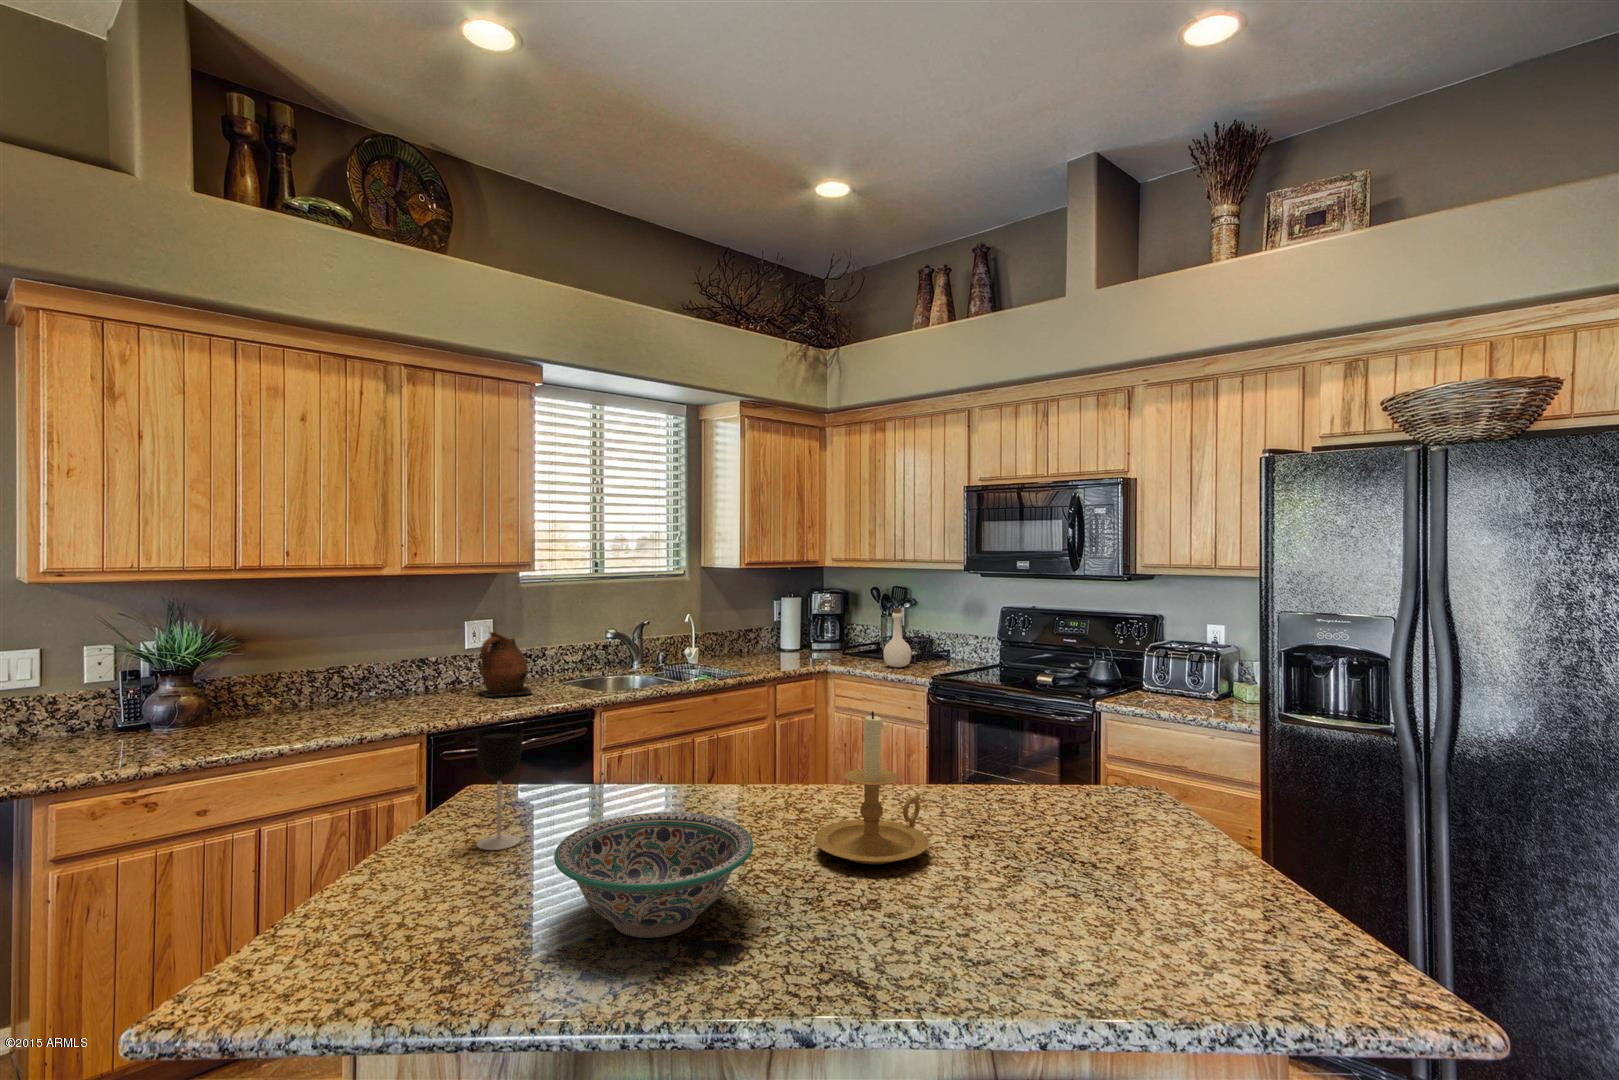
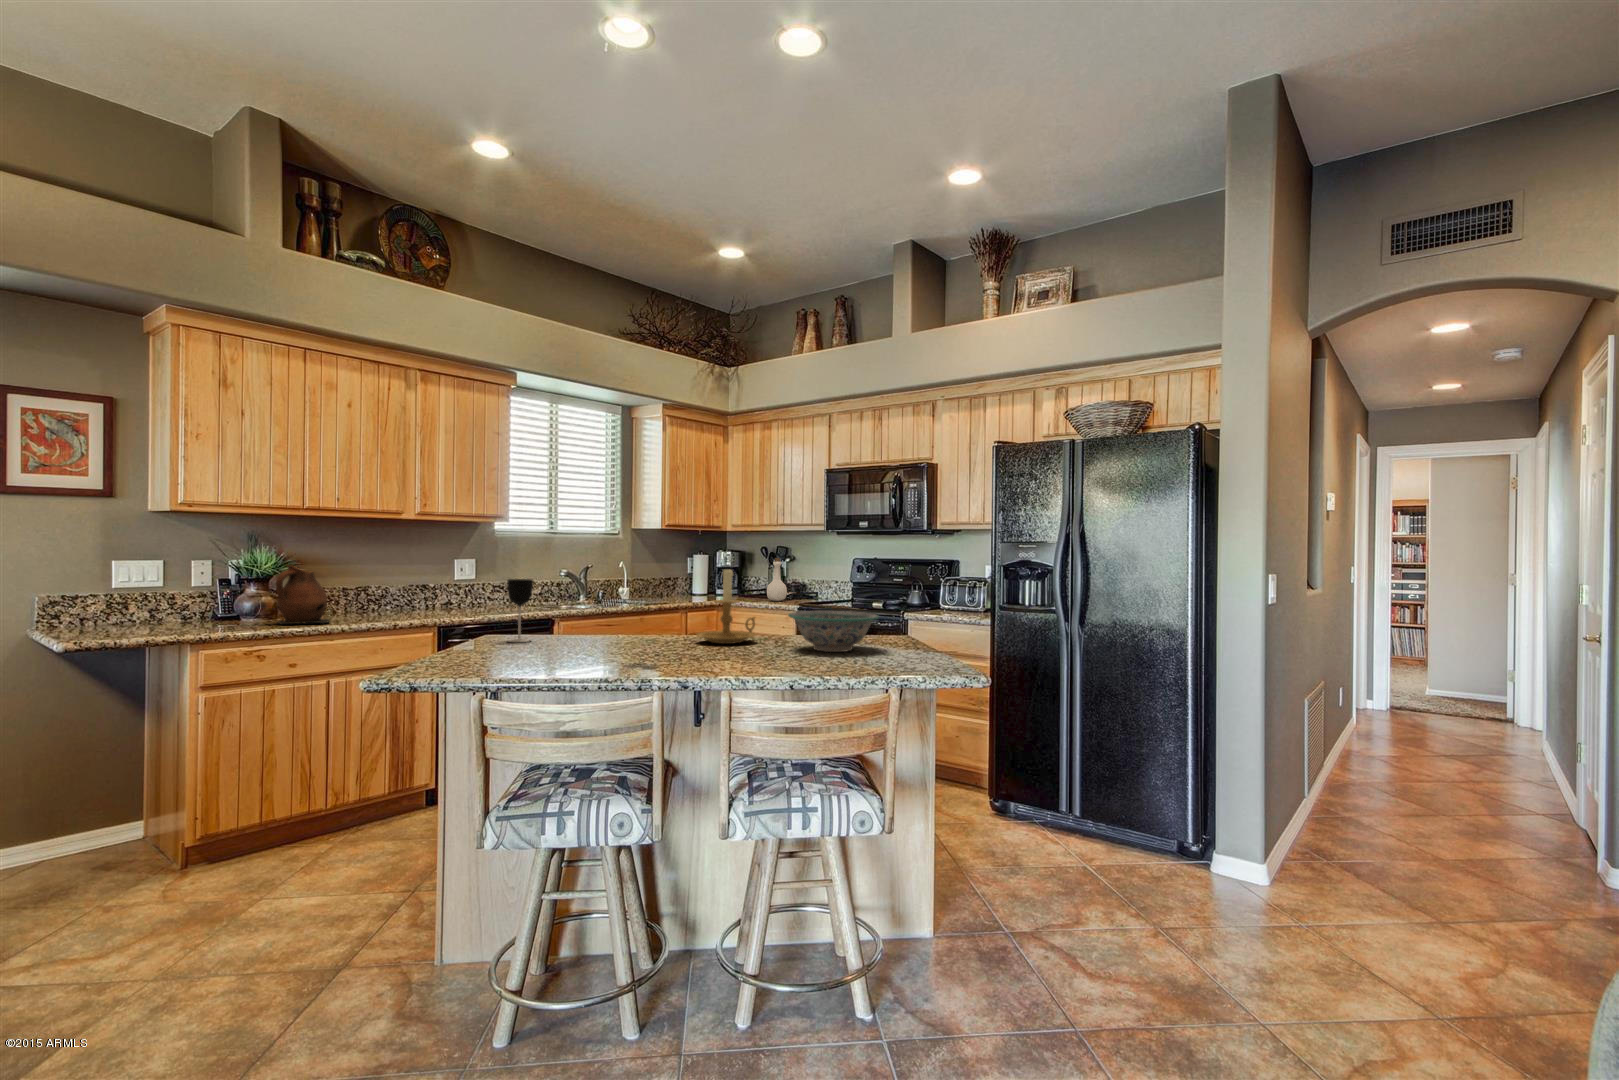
ceramic pitcher: present [479,632,532,697] -> present [276,565,329,624]
decorative bowl: present [554,812,753,938] -> present [788,611,879,652]

